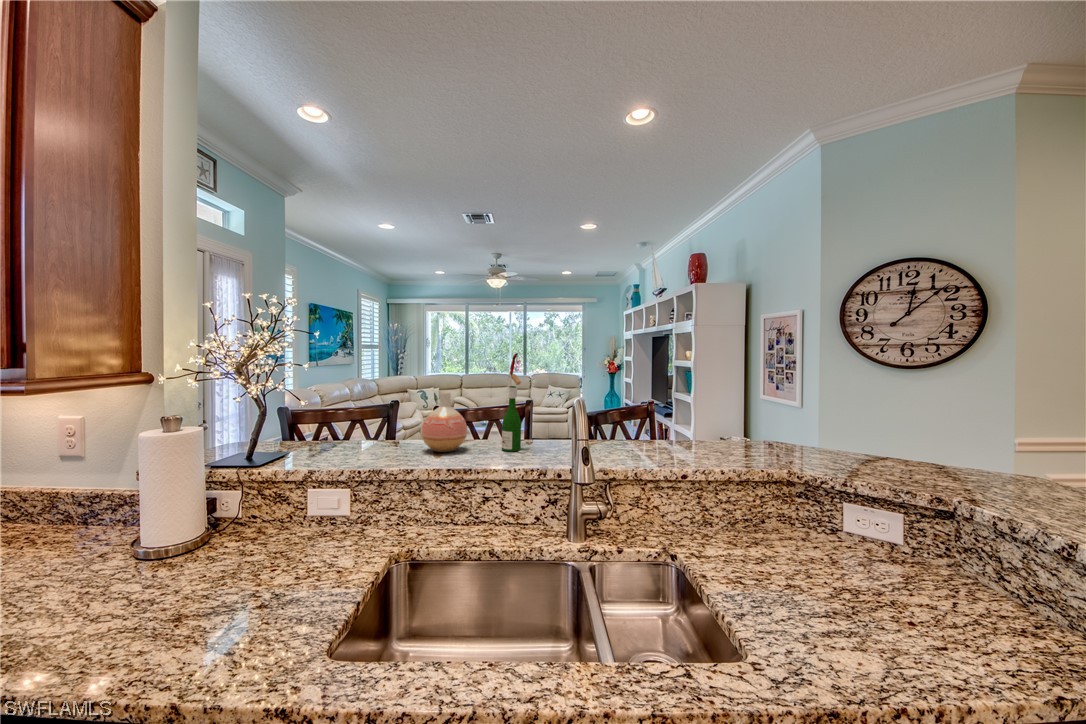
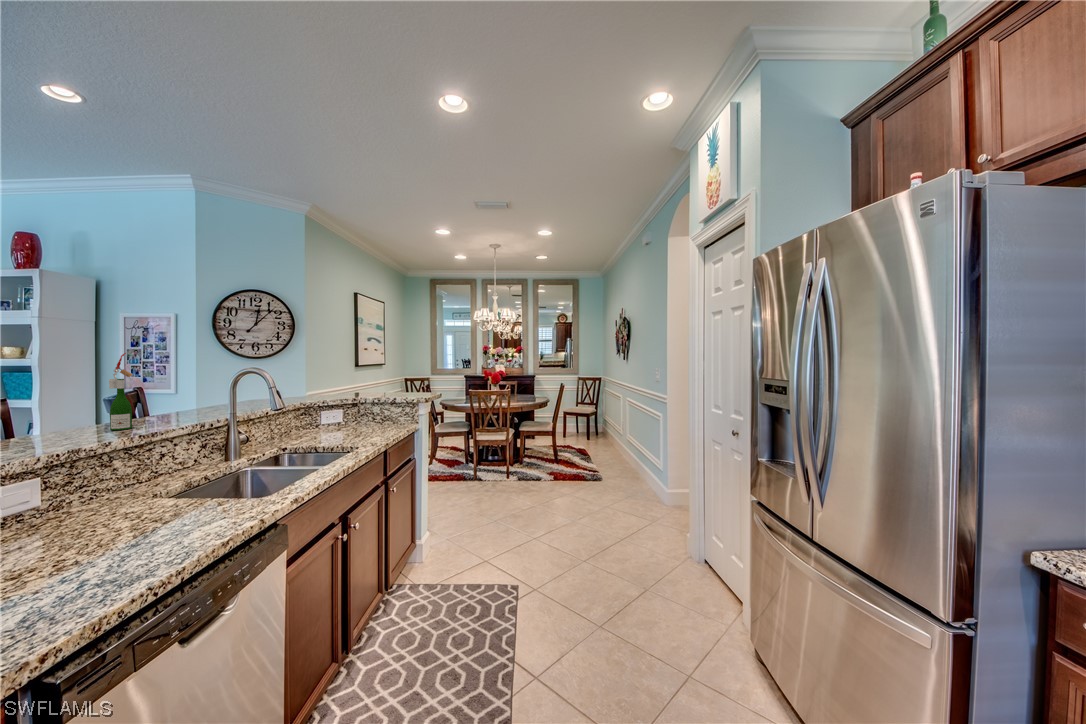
vase: present [421,392,467,452] -> none [33,389,96,442]

